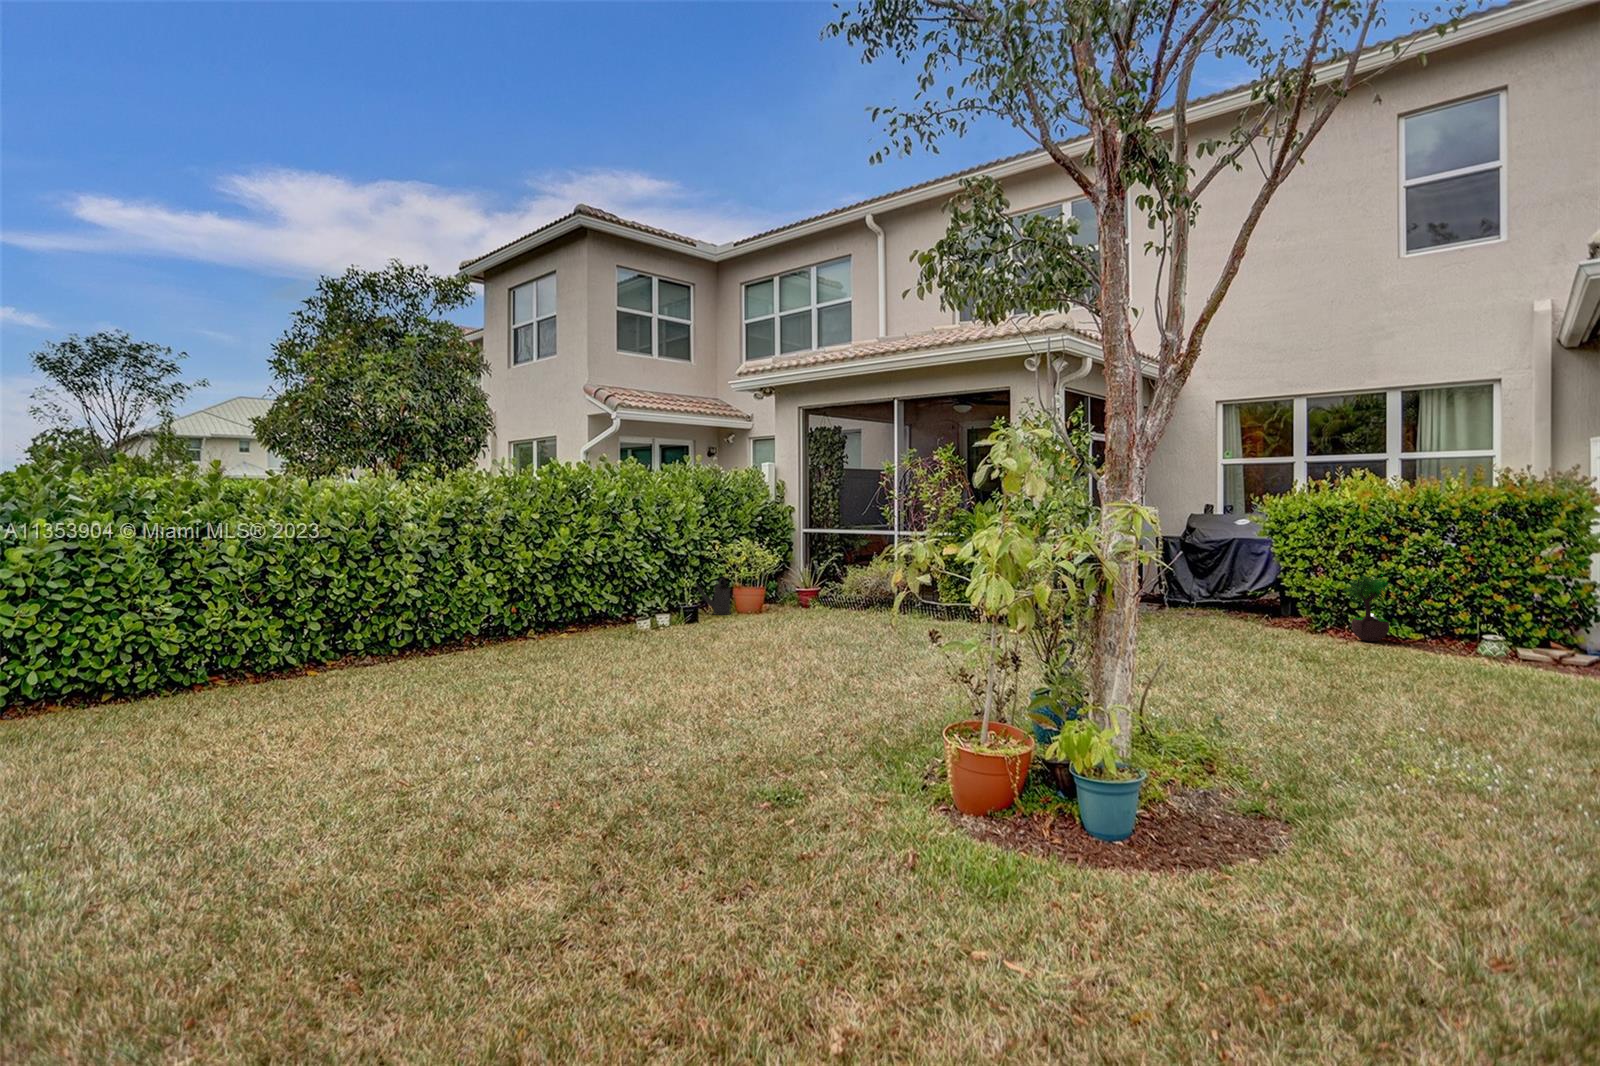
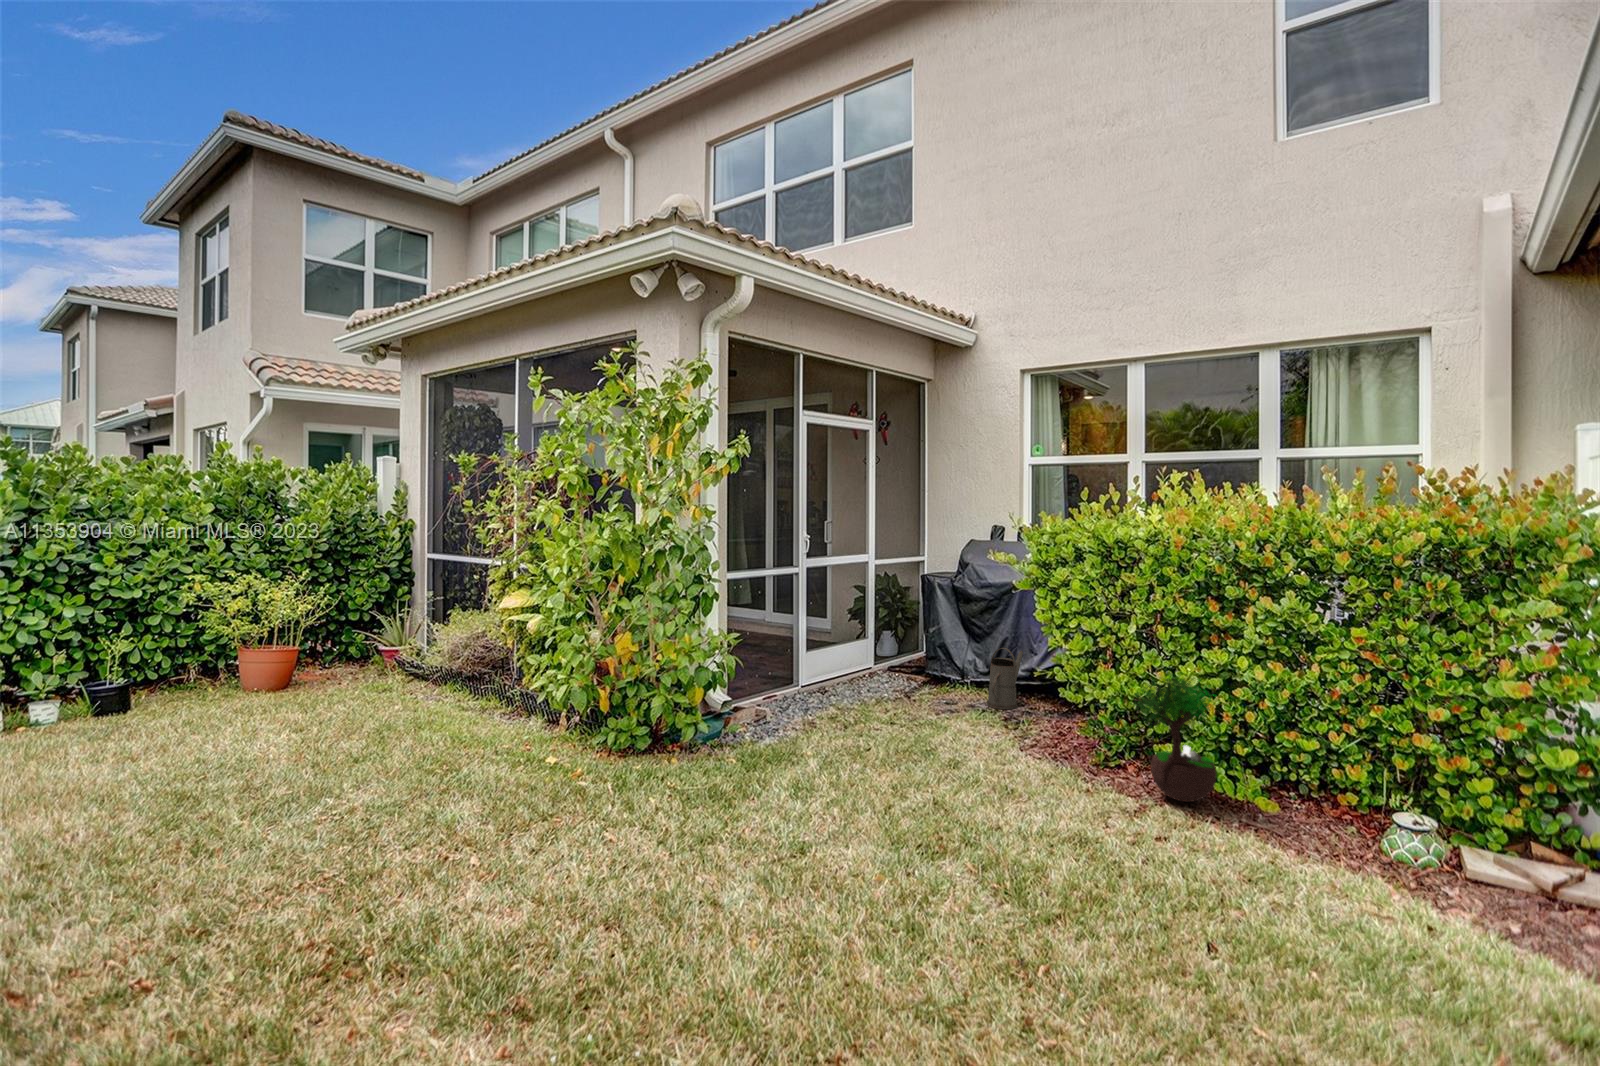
watering can: present [695,578,736,615] -> present [987,648,1023,709]

